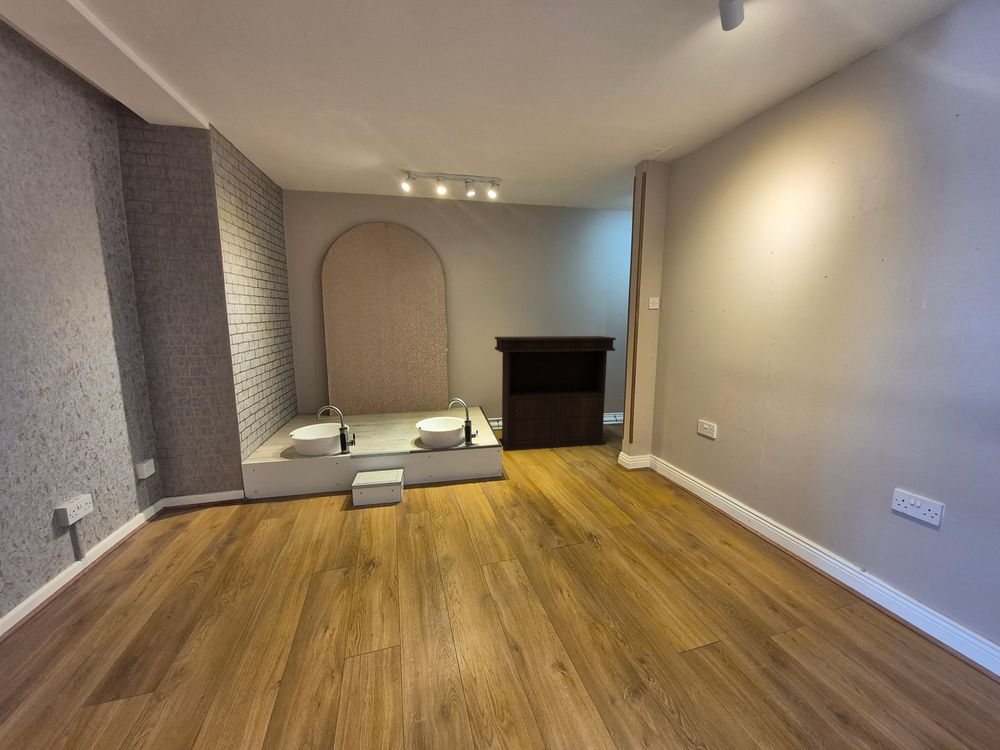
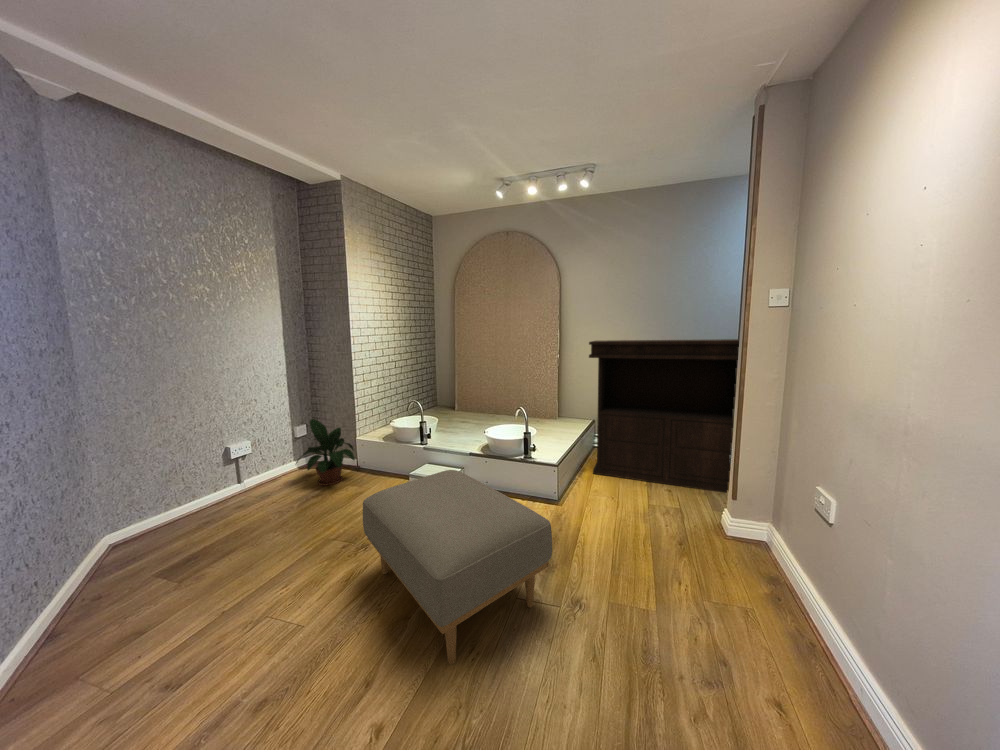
potted plant: none [174,446,263,529] -> present [296,419,355,486]
ottoman: none [400,463,568,599] -> present [363,470,552,664]

